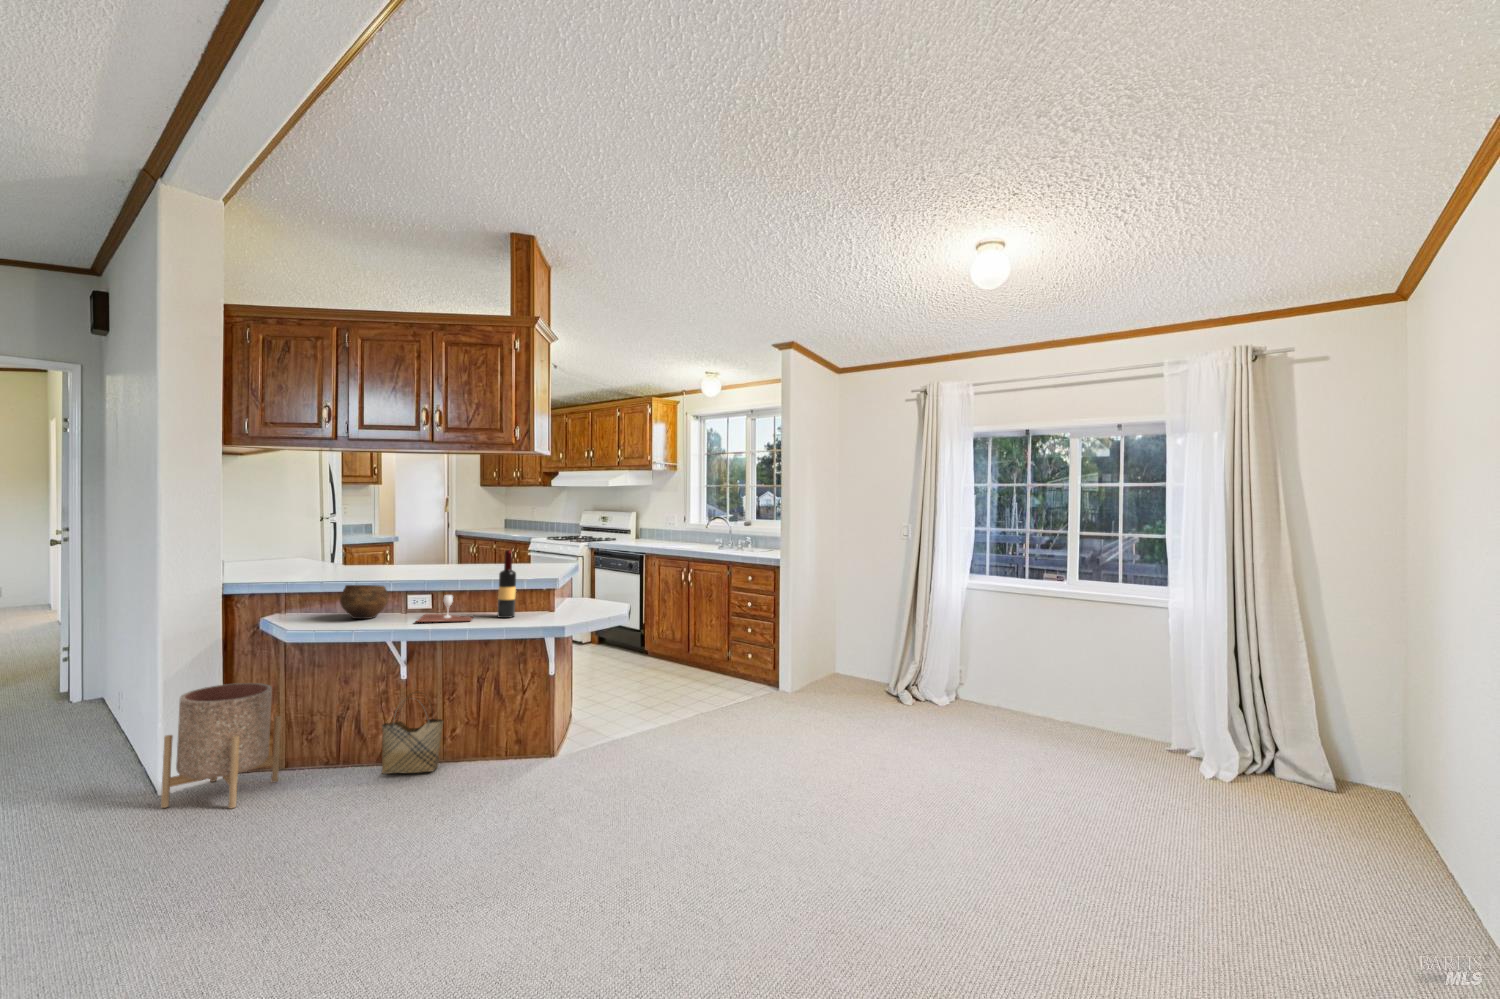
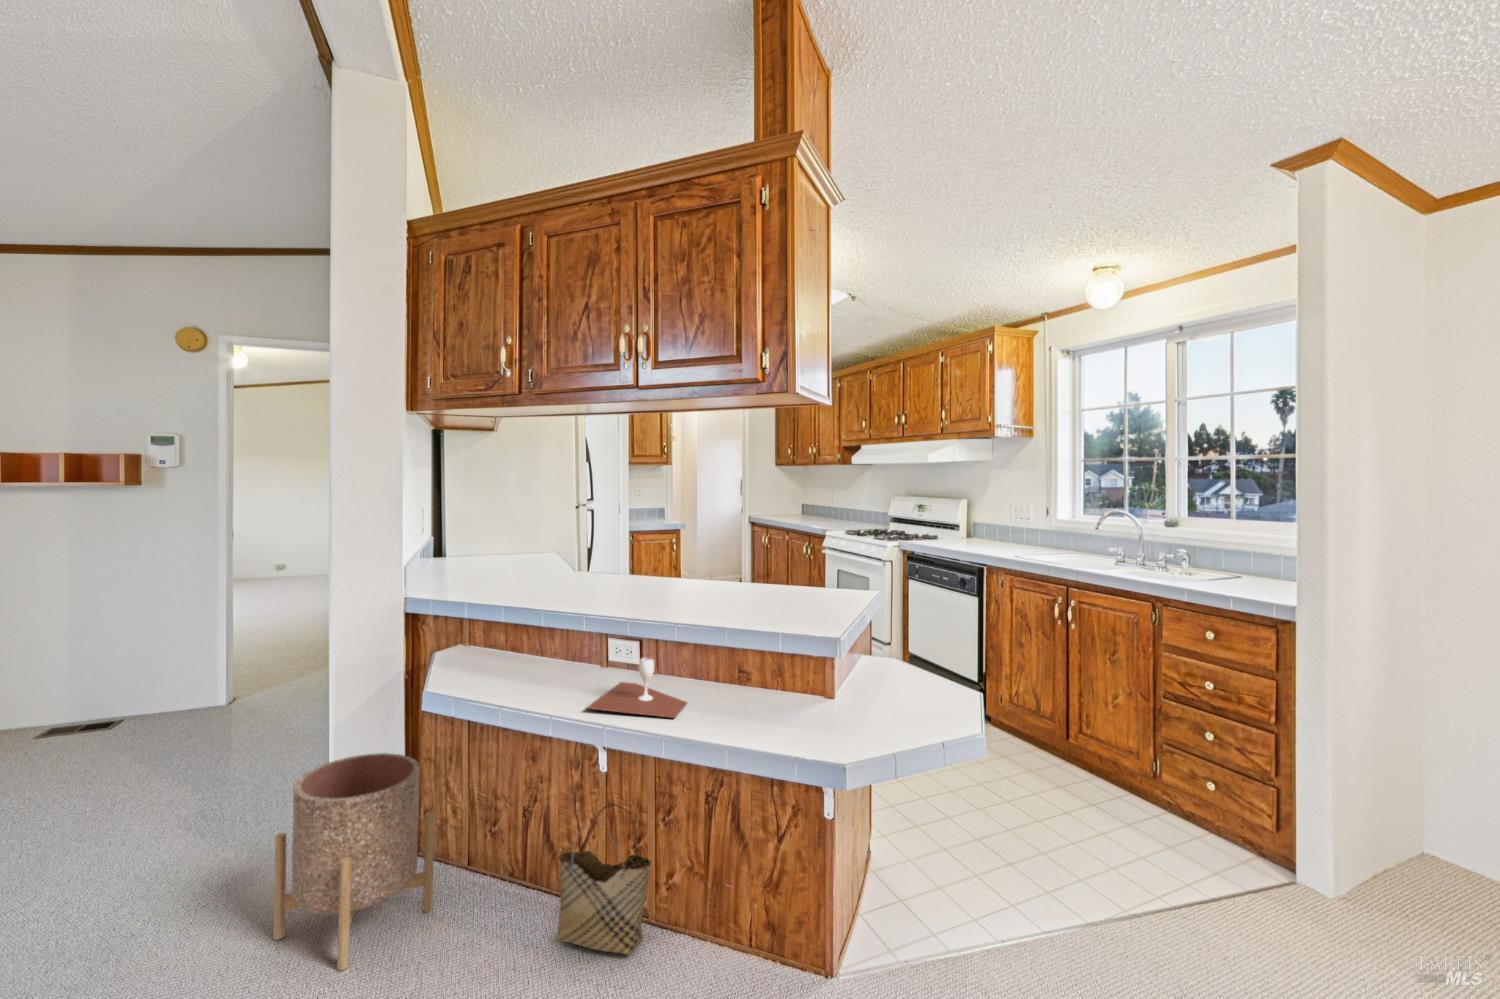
wine bottle: present [498,550,516,618] -> none [726,584,760,715]
bowl: present [340,585,388,619] -> none [493,624,566,686]

